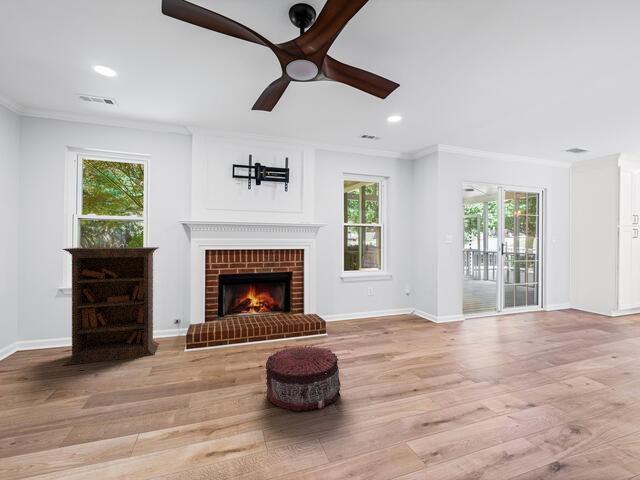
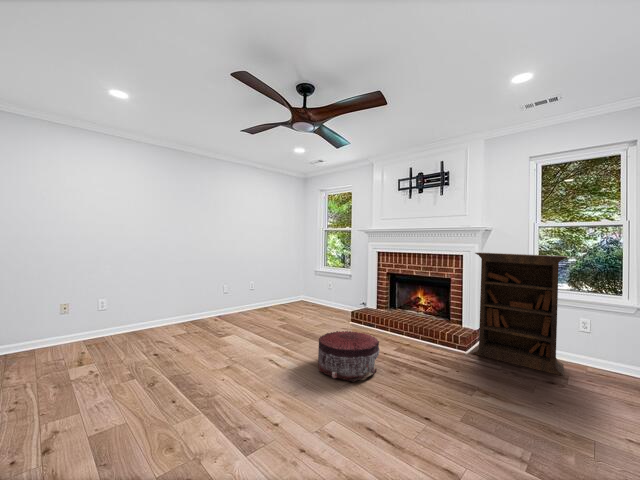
bookcase: present [63,247,159,366] -> present [472,253,568,376]

